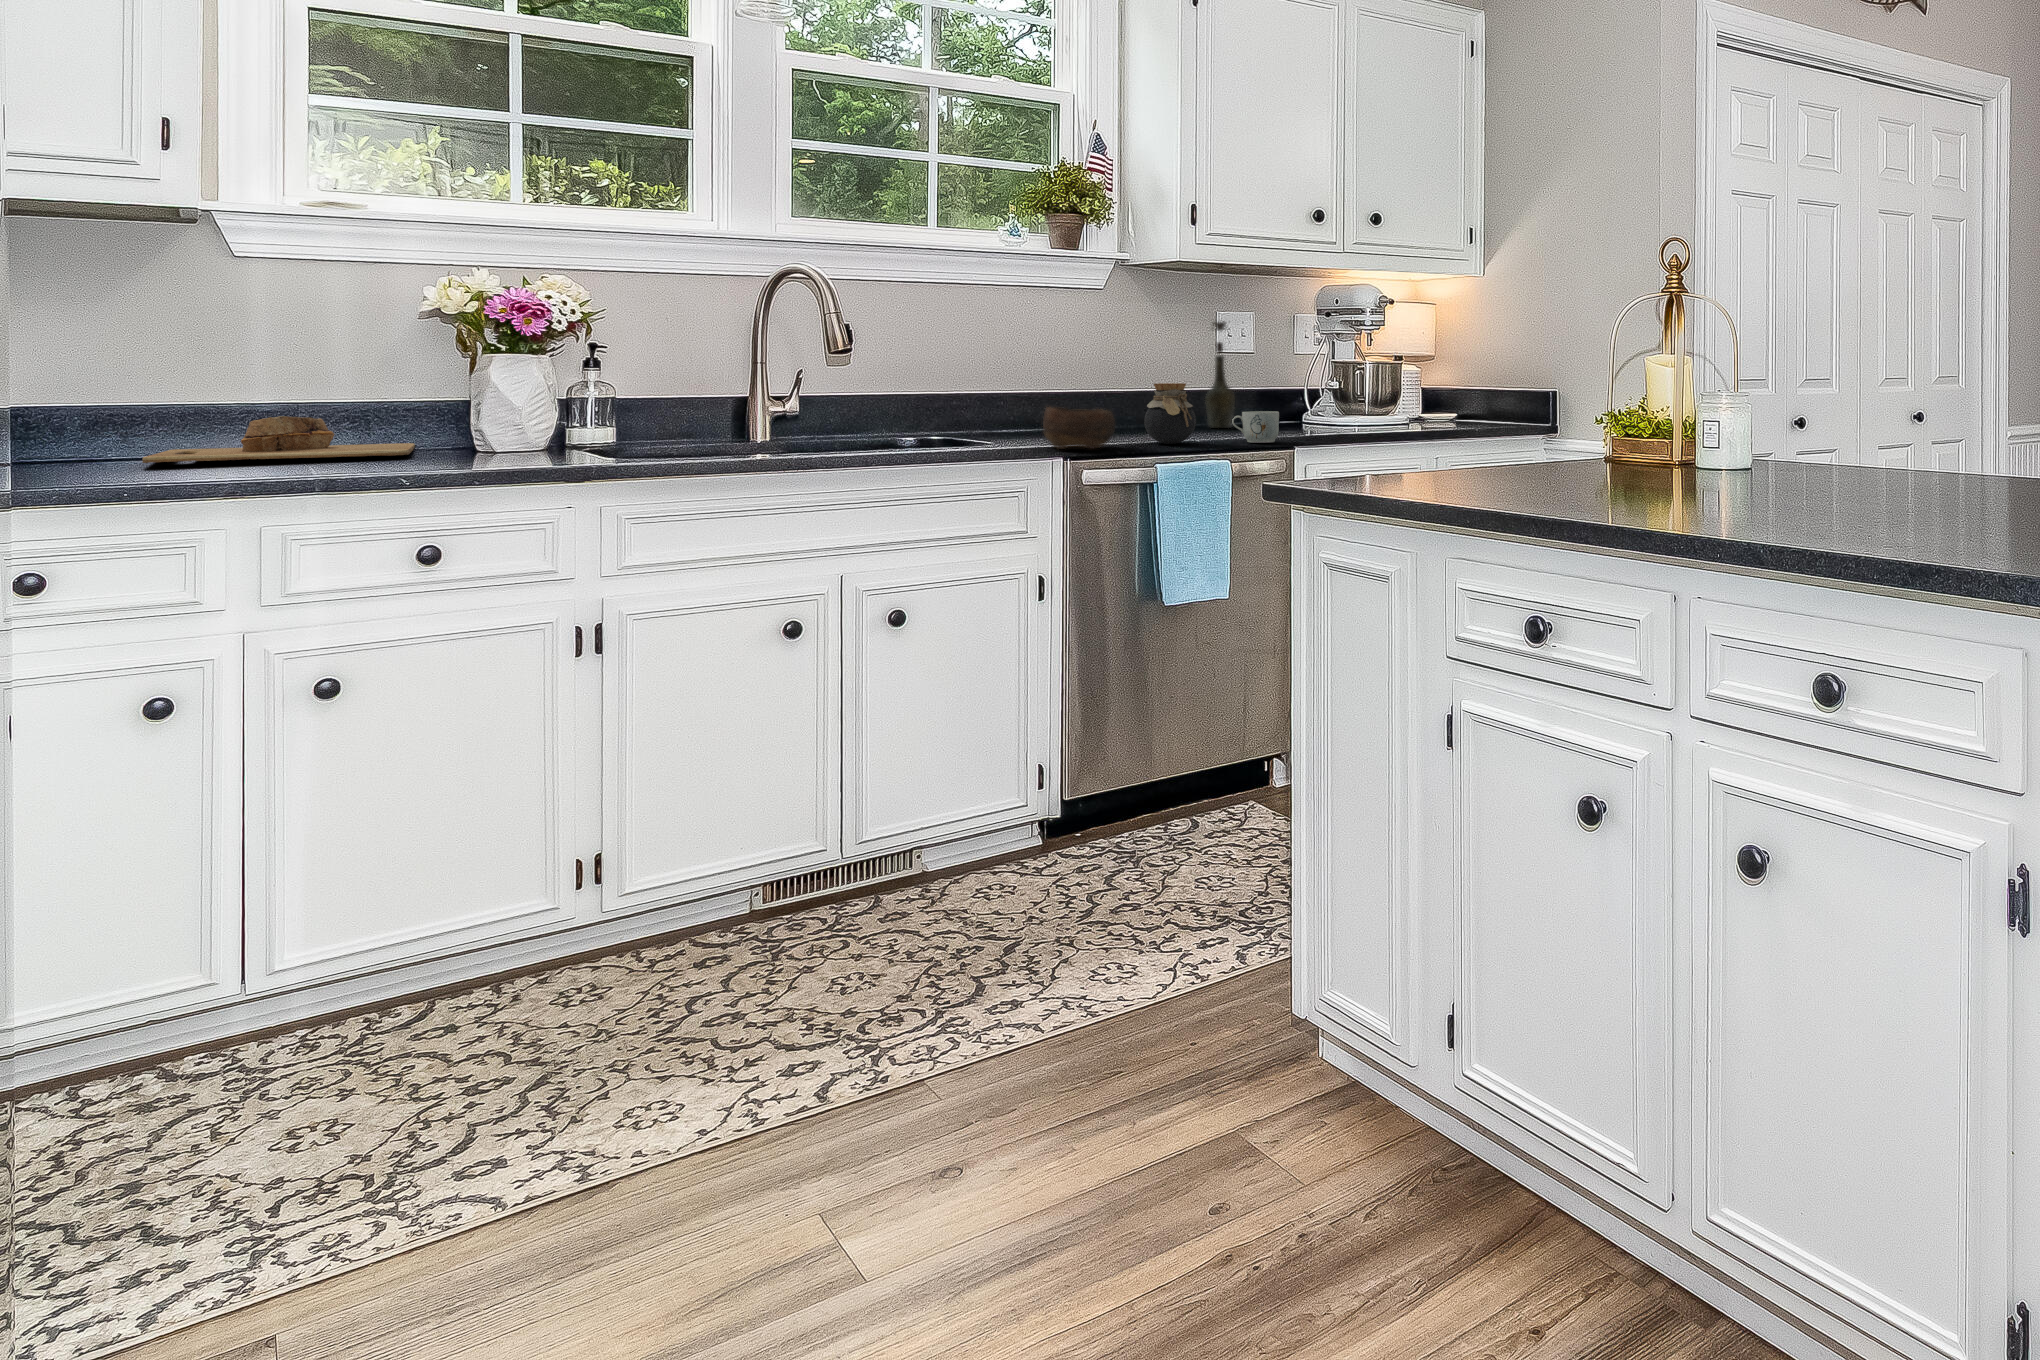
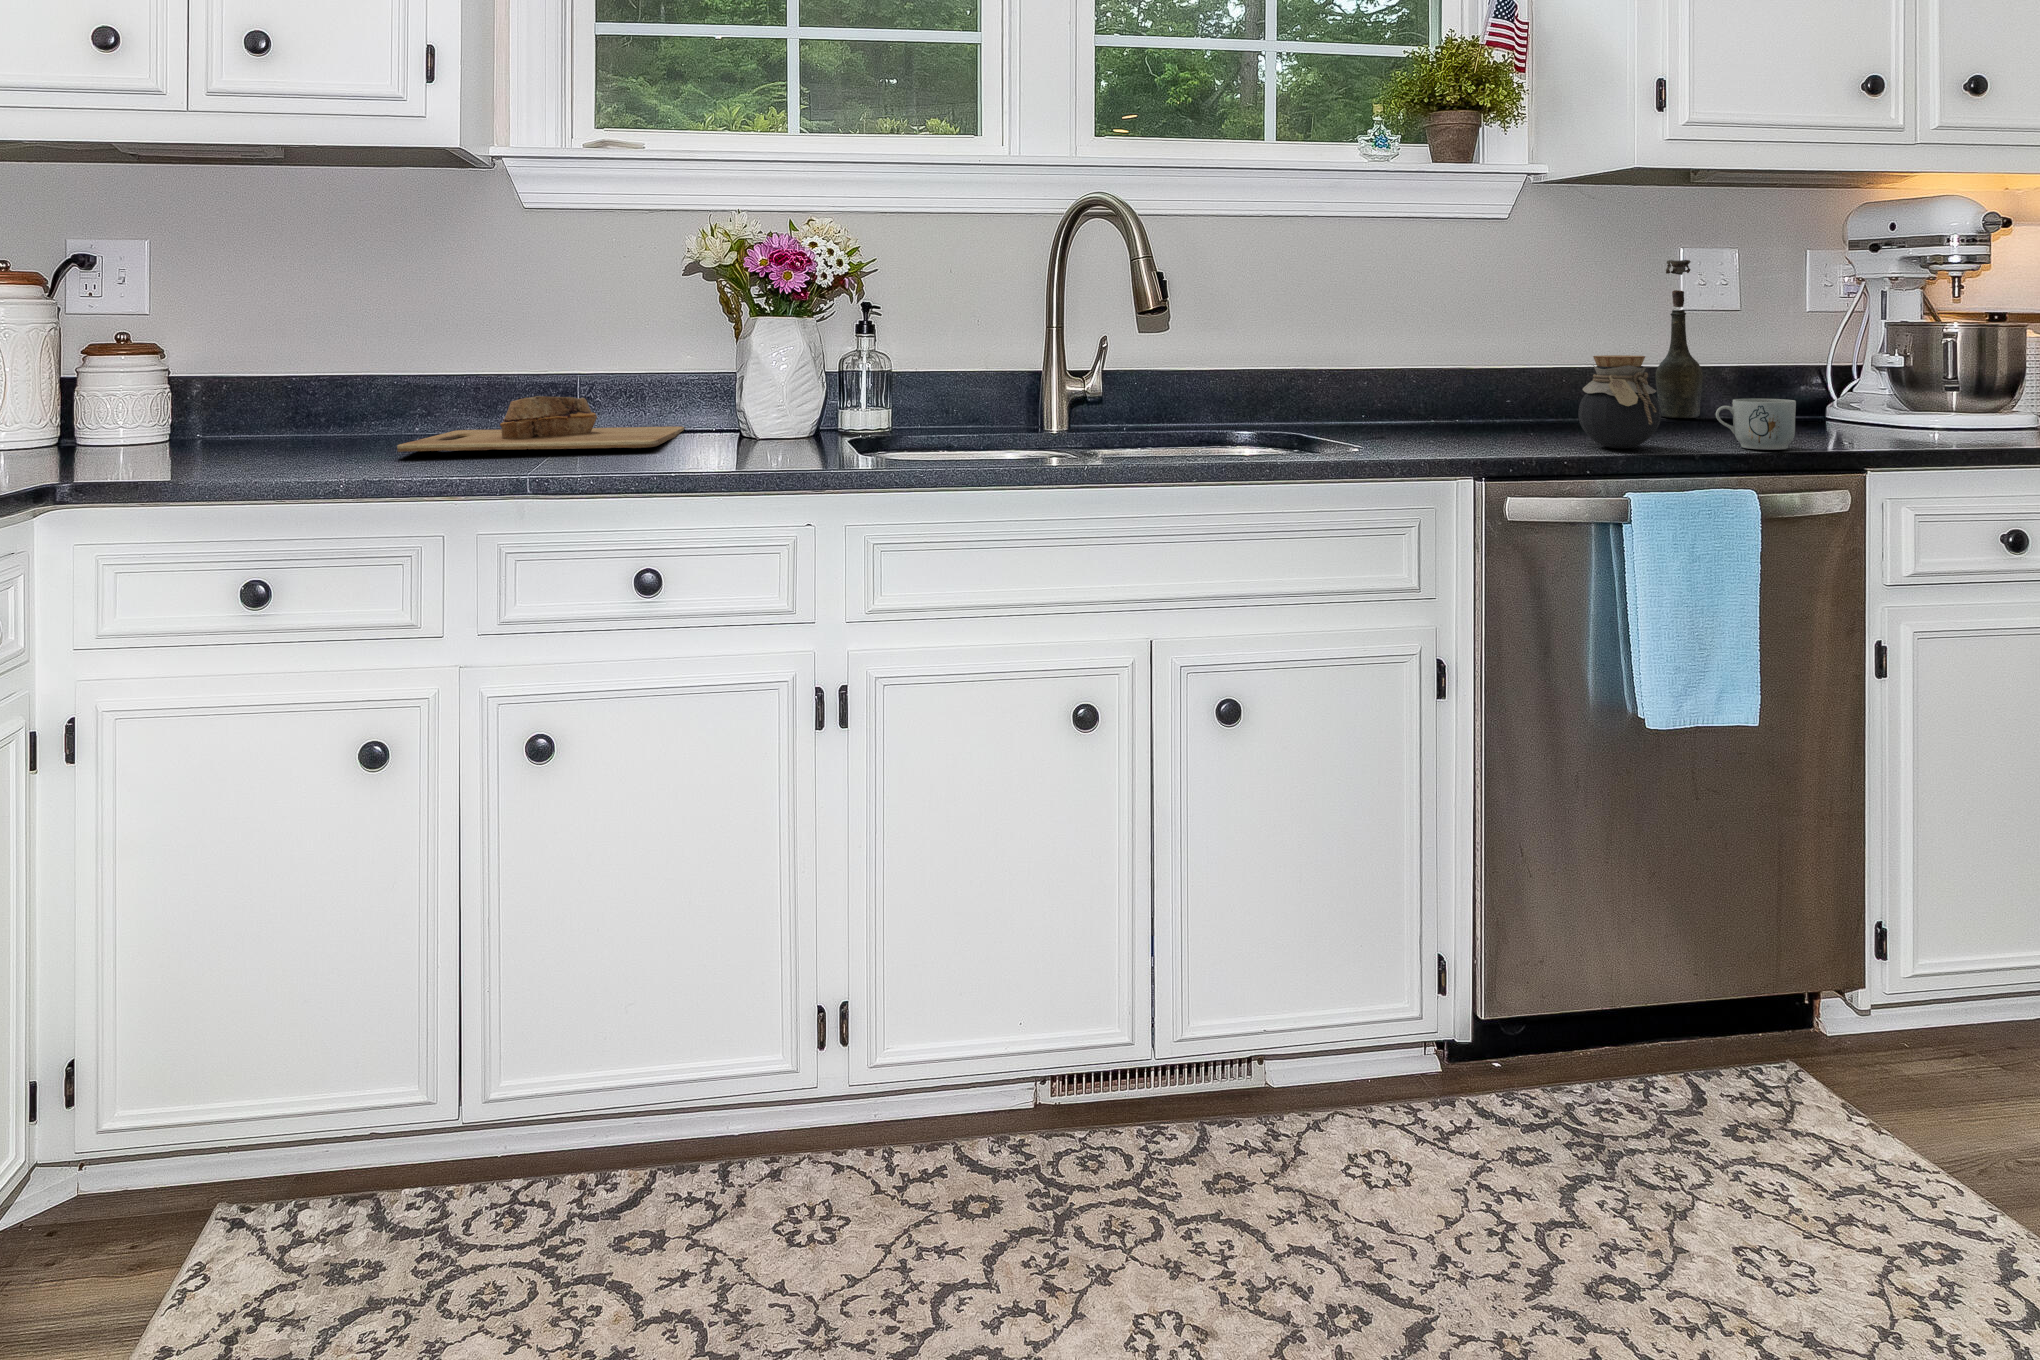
bowl: present [1043,407,1115,449] -> none [1431,392,1539,457]

